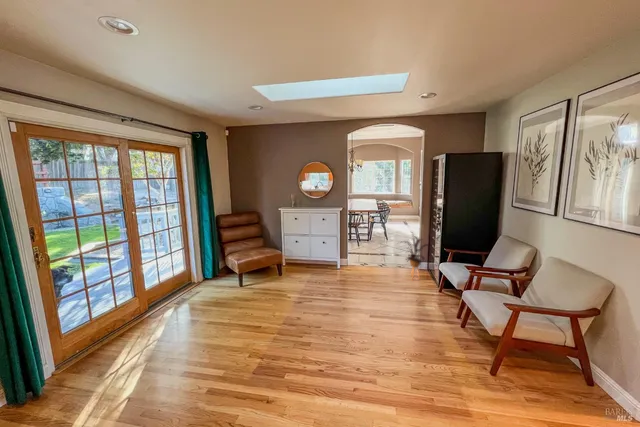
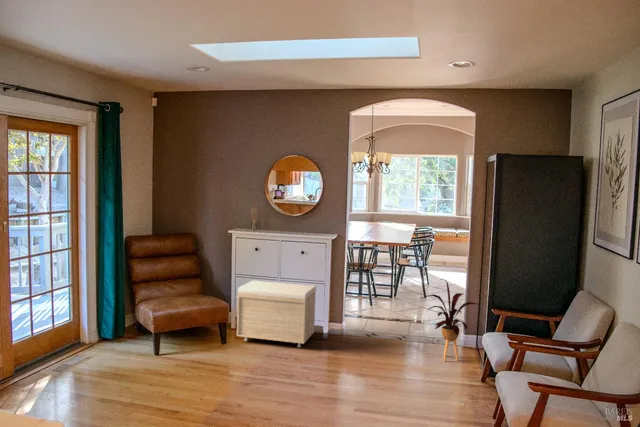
storage bench: none [286,238,332,276] -> present [237,281,316,347]

